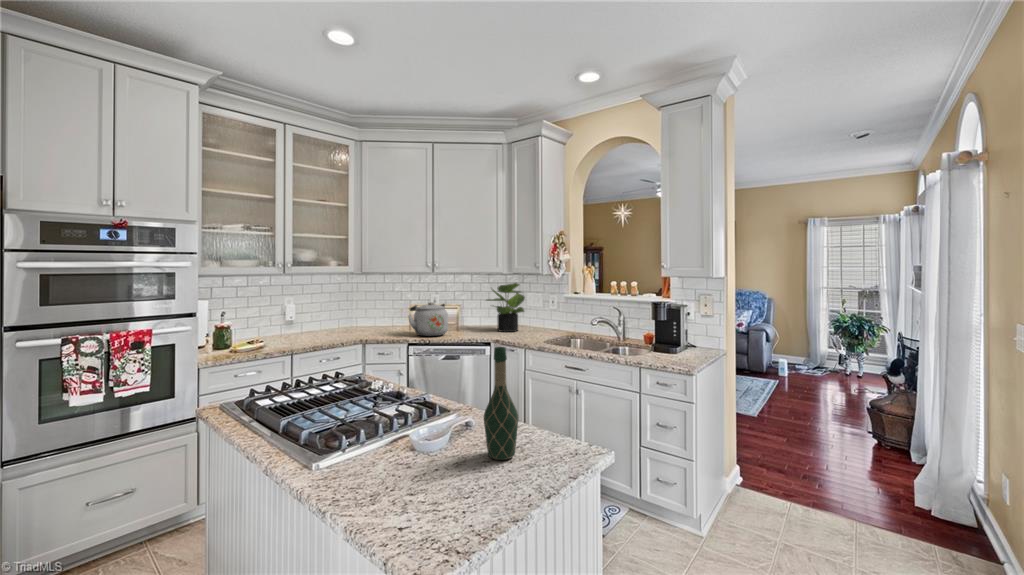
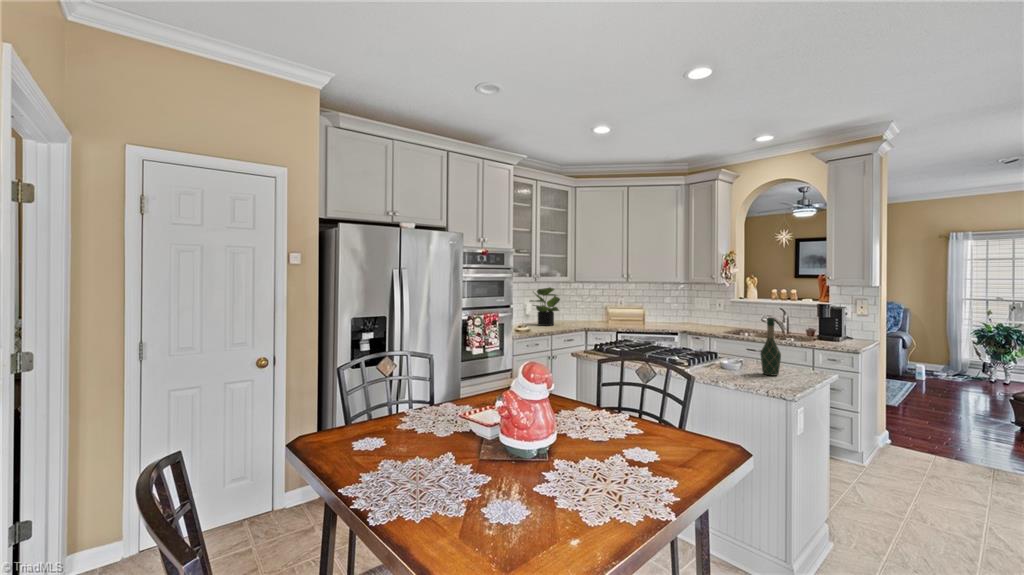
potted plant: present [487,283,525,332] -> present [530,288,560,326]
kettle: present [408,302,448,336] -> none [615,302,644,327]

